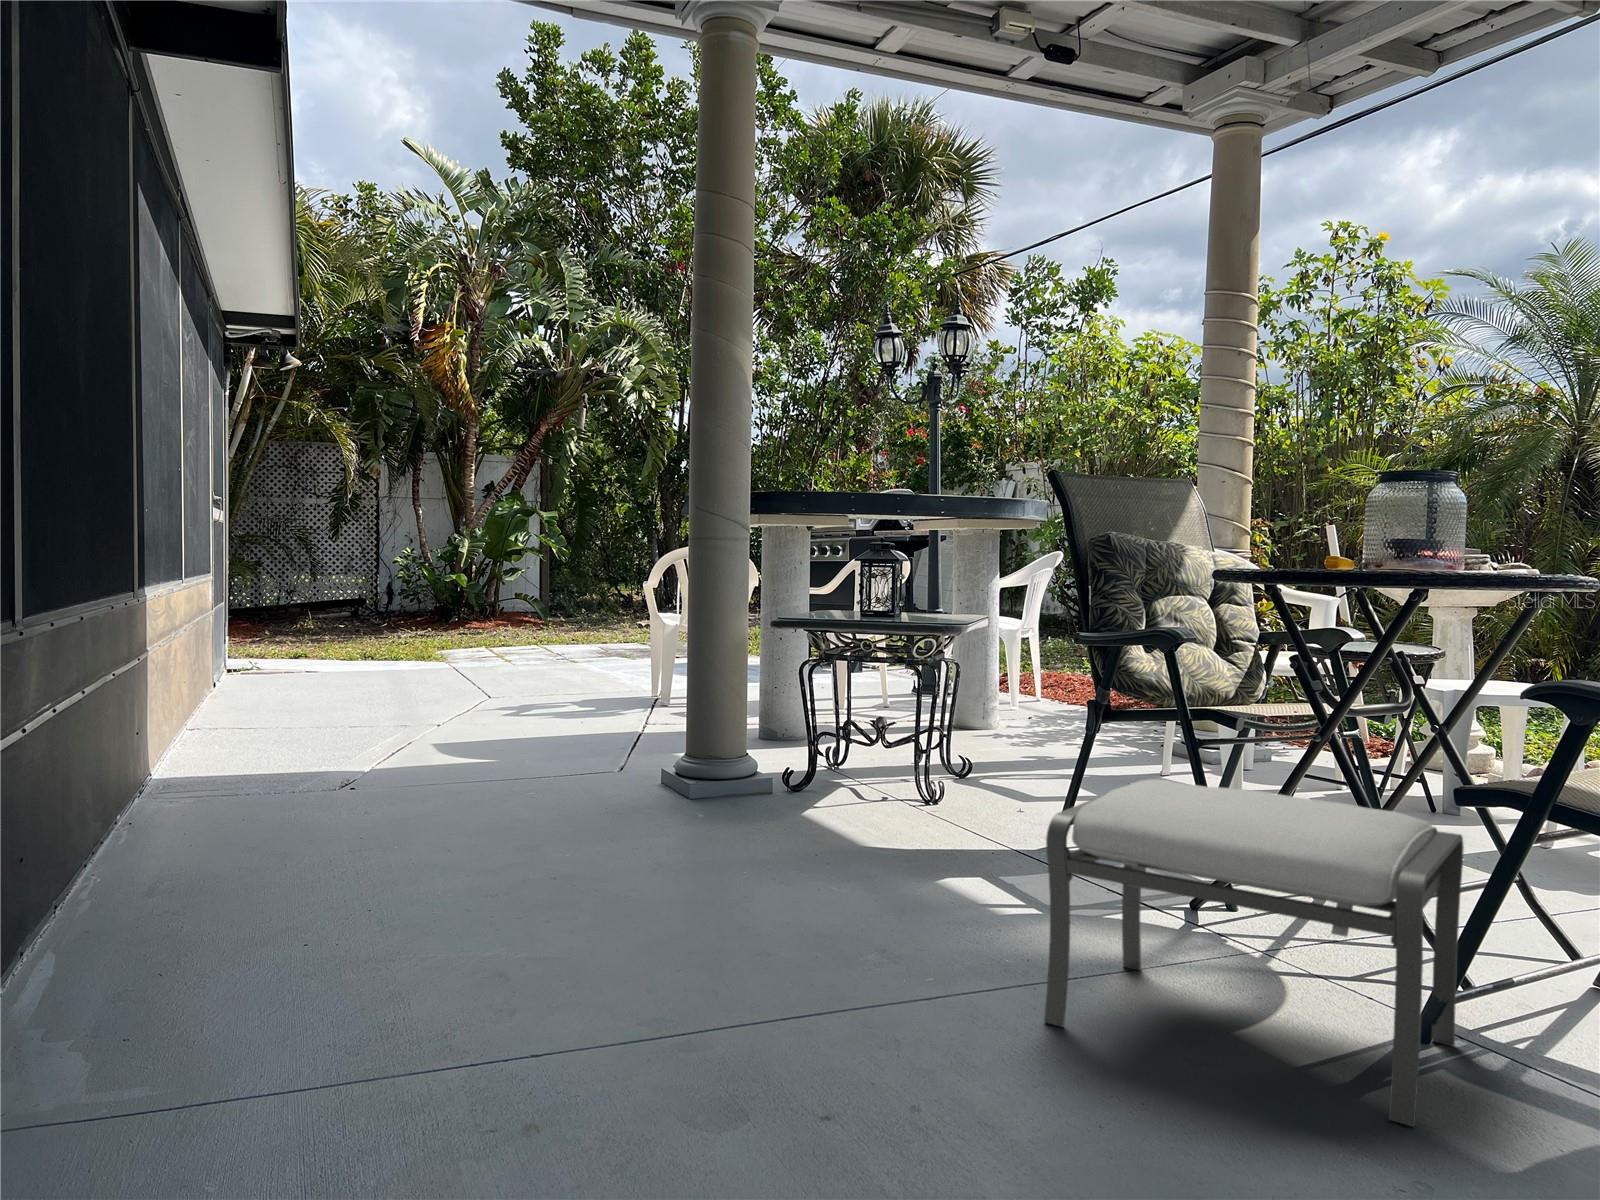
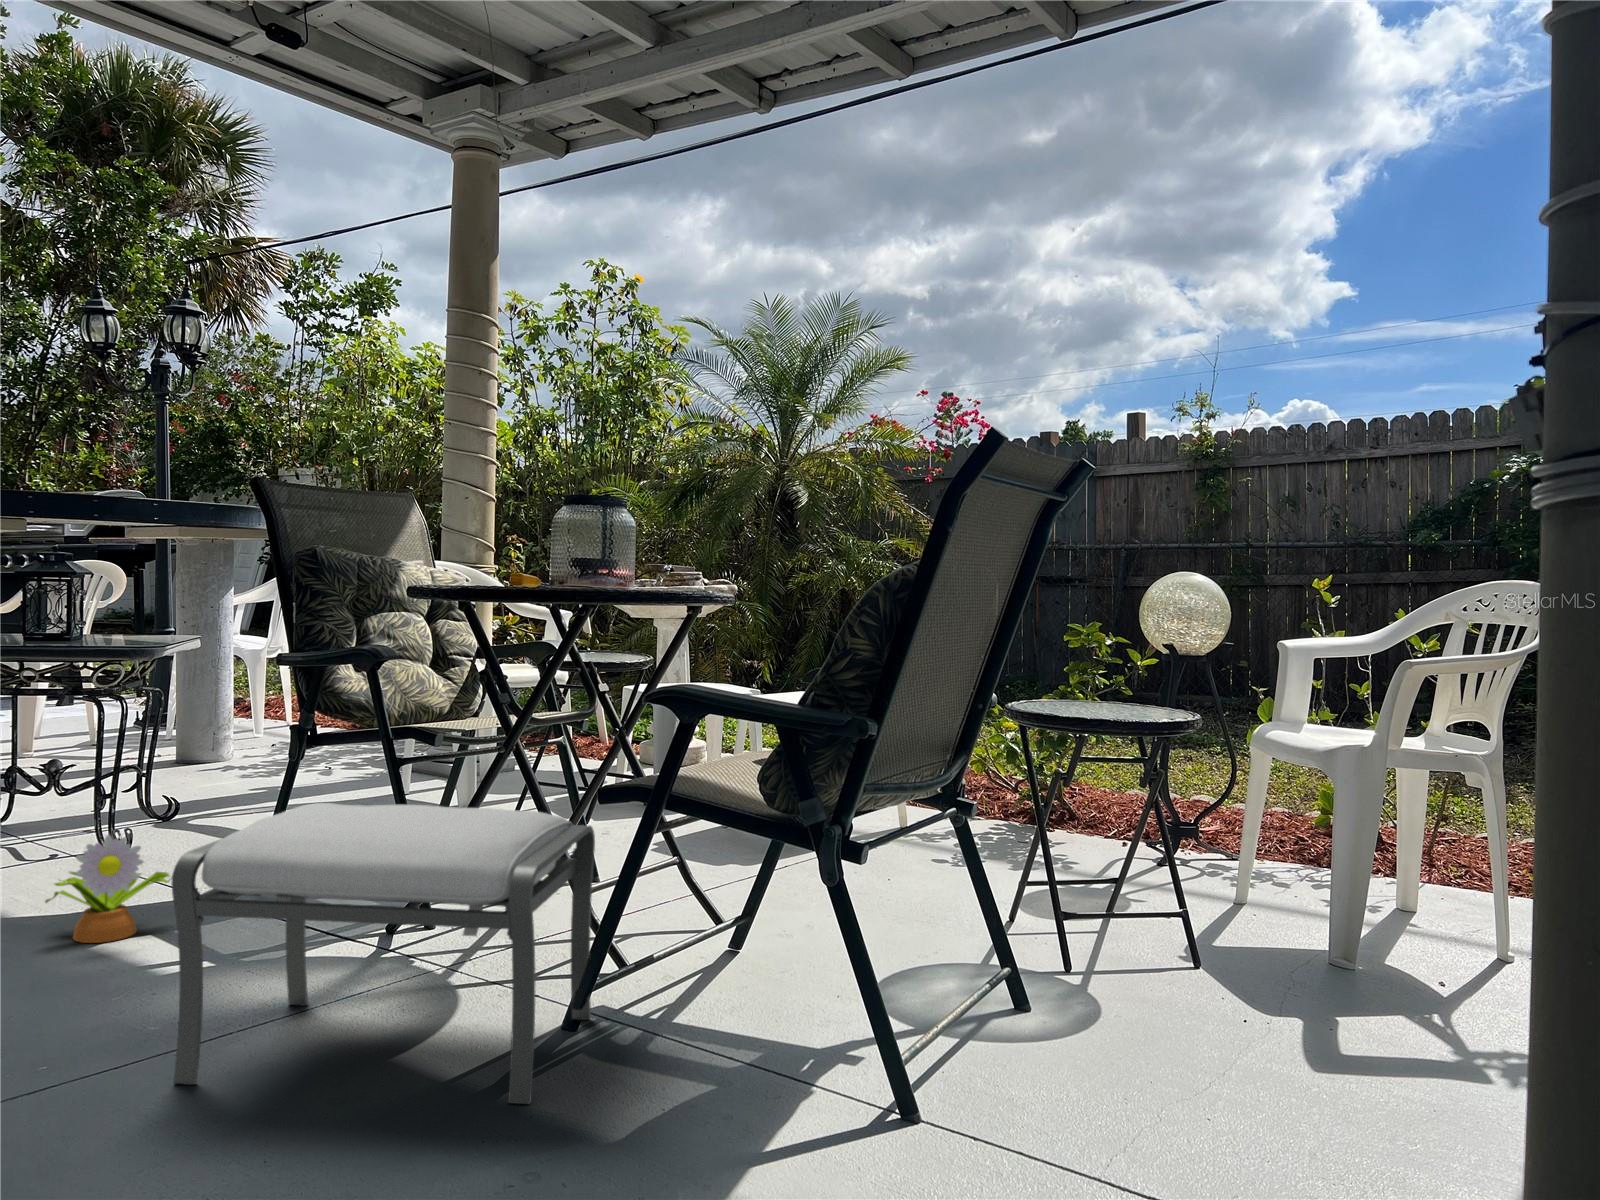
decorative plant: none [902,786,997,879] -> present [45,835,172,943]

